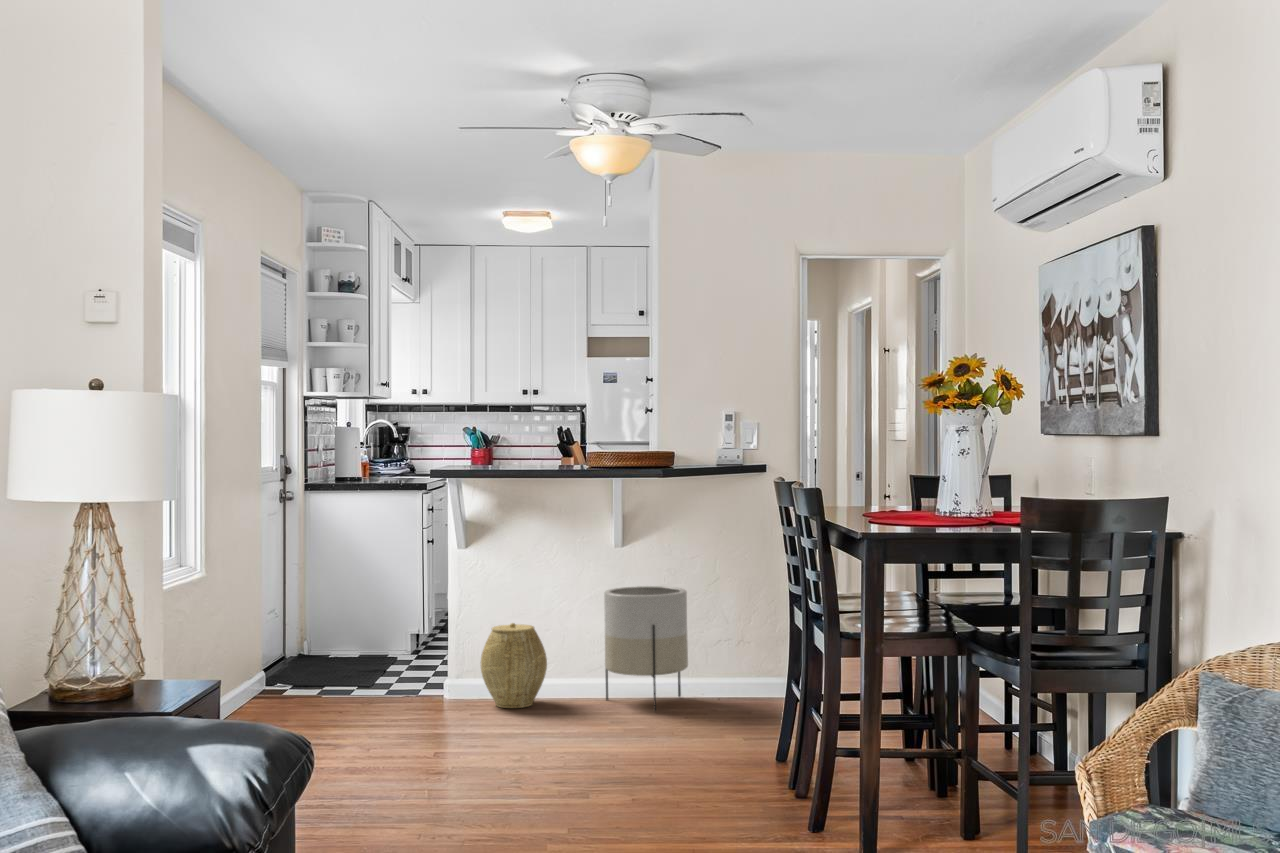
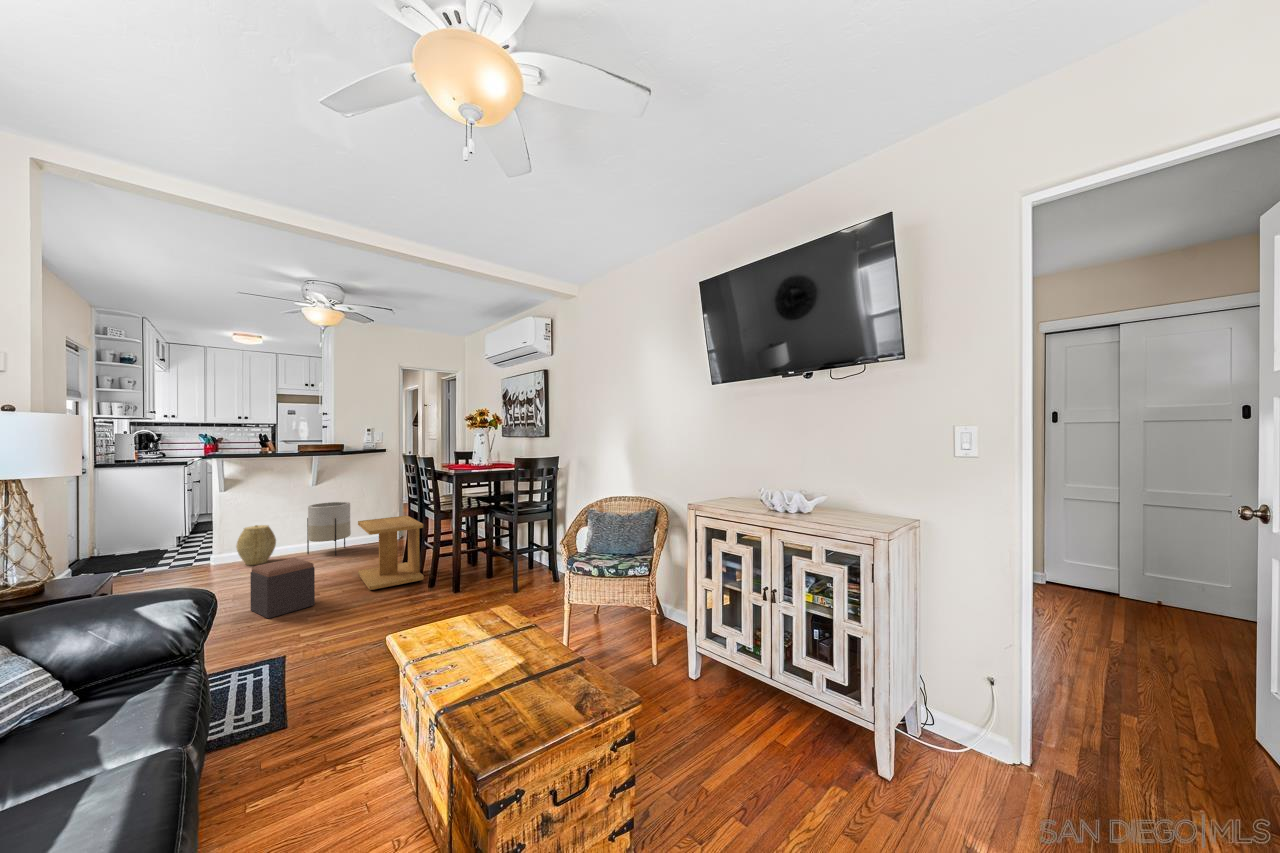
side table: none [676,633,806,804] -> present [358,516,424,590]
footstool: none [463,702,570,824] -> present [250,558,315,618]

